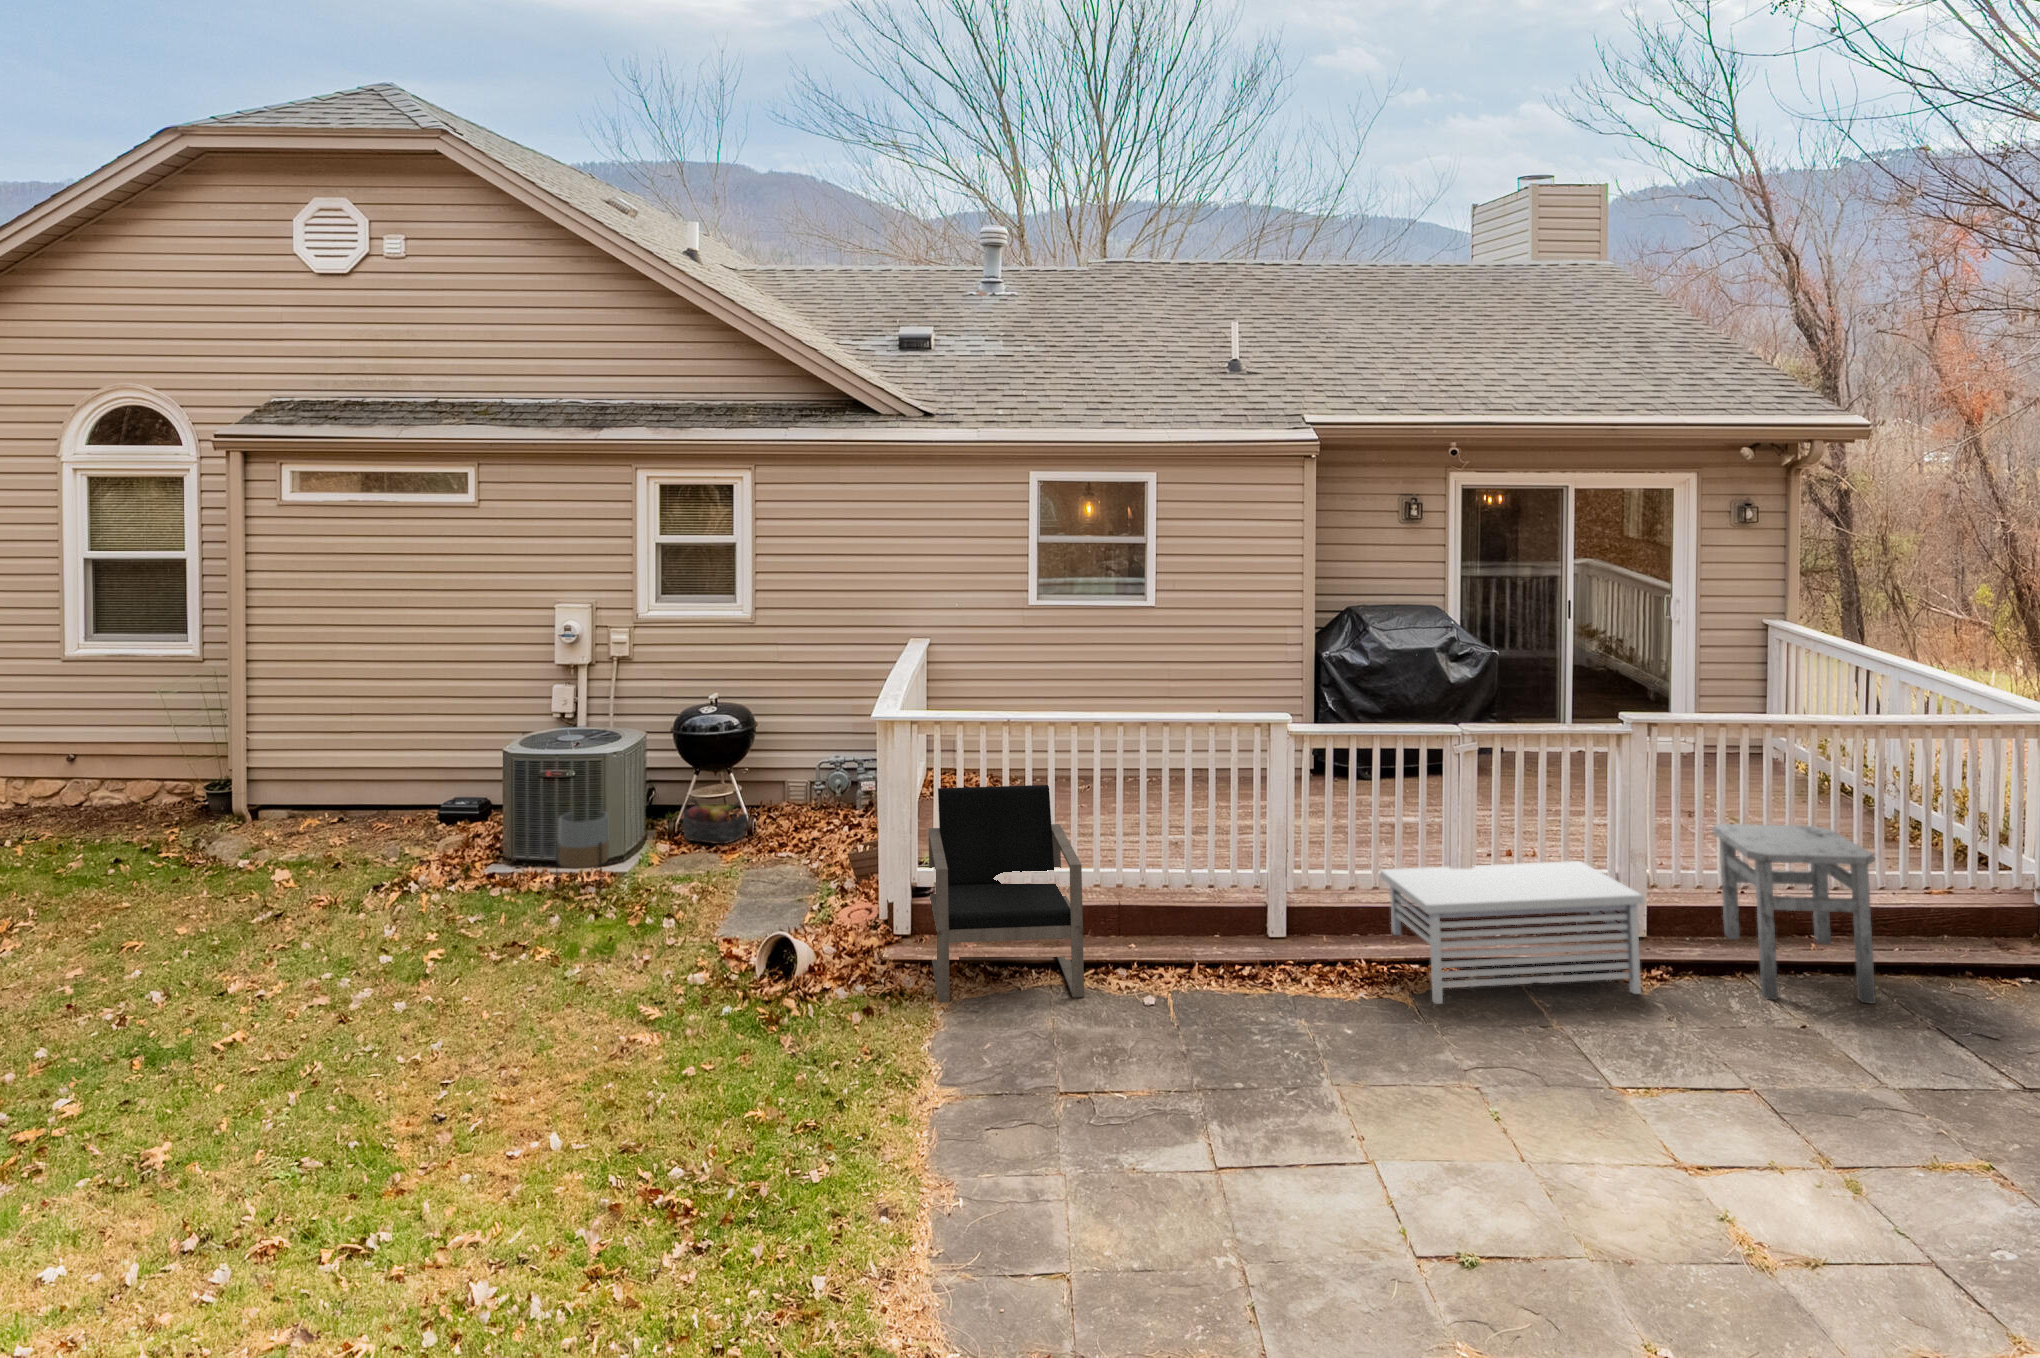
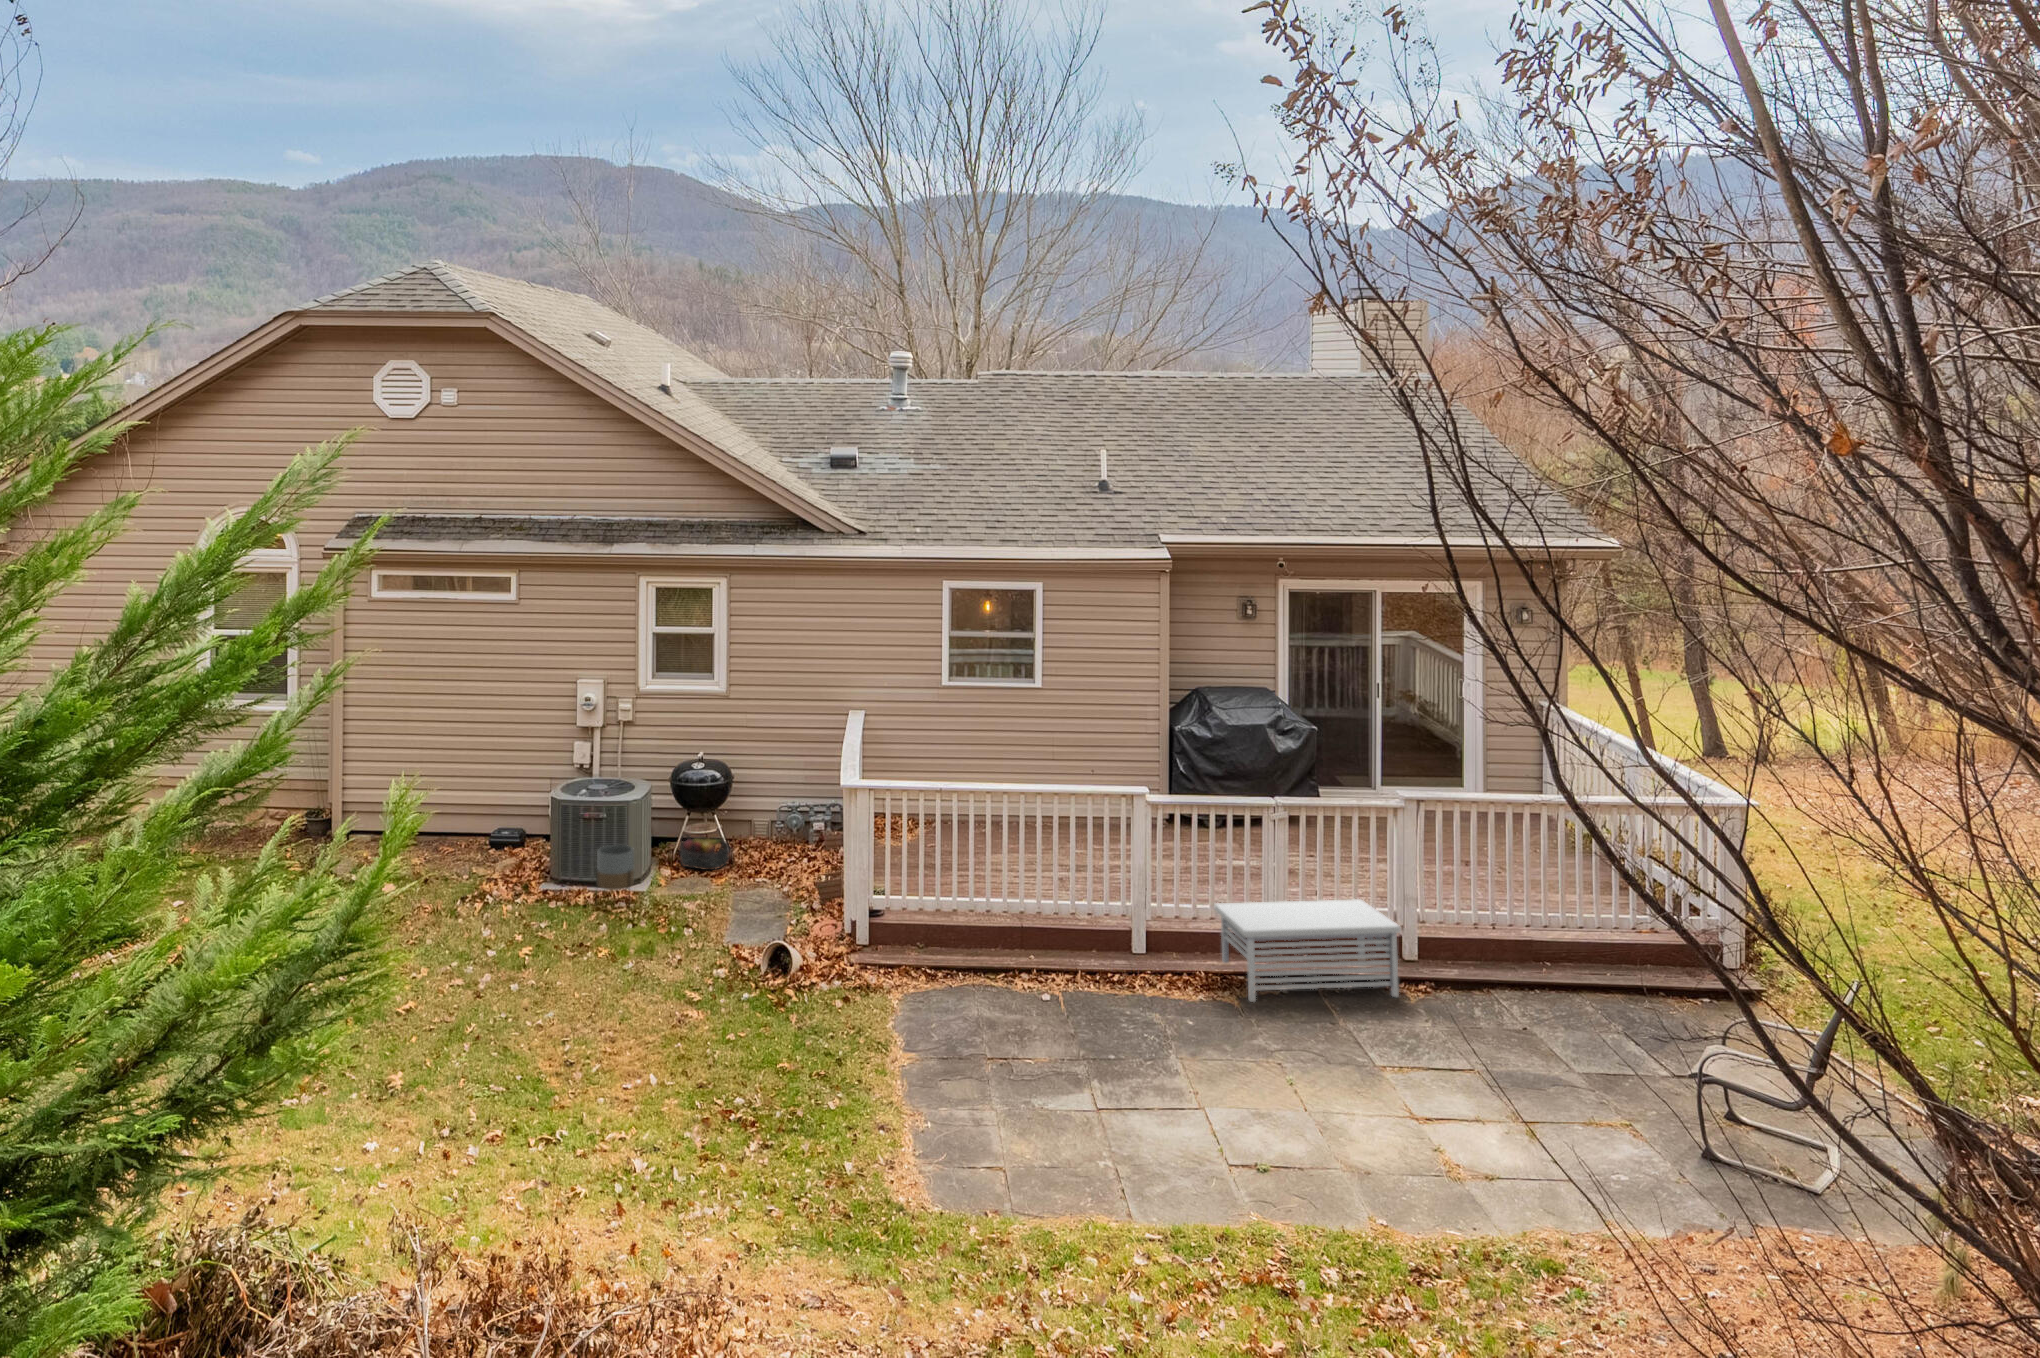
armchair: present [928,785,1084,1003] -> none [883,836,999,995]
side table: present [1713,824,1876,1004] -> none [1457,874,1566,1007]

